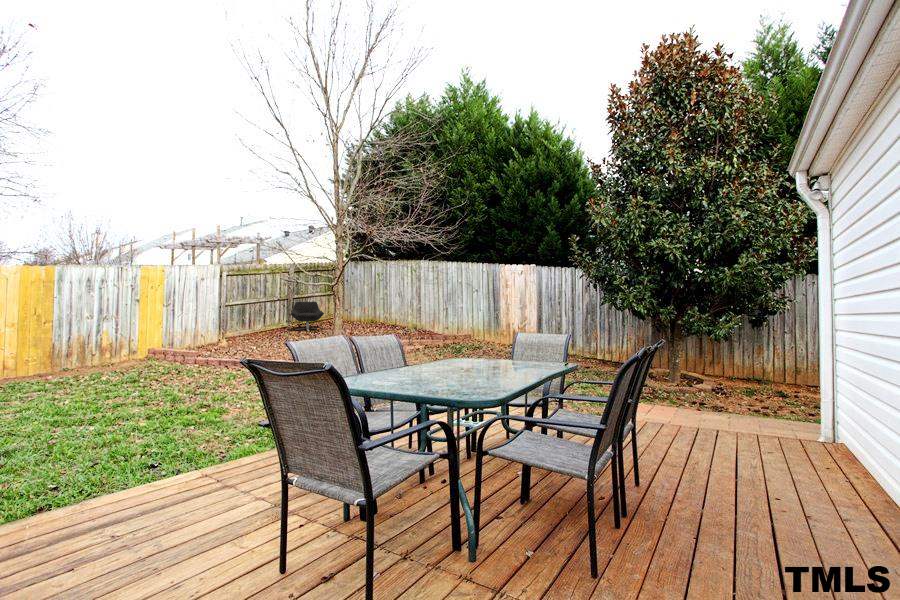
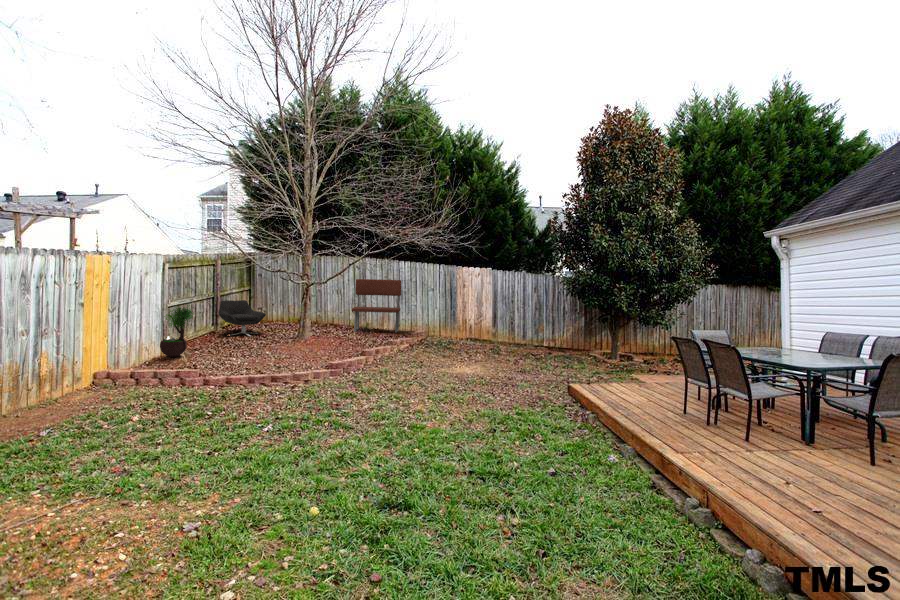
bench: none [398,283,447,332] -> present [352,279,401,332]
potted tree: none [216,301,242,342] -> present [160,305,192,357]

